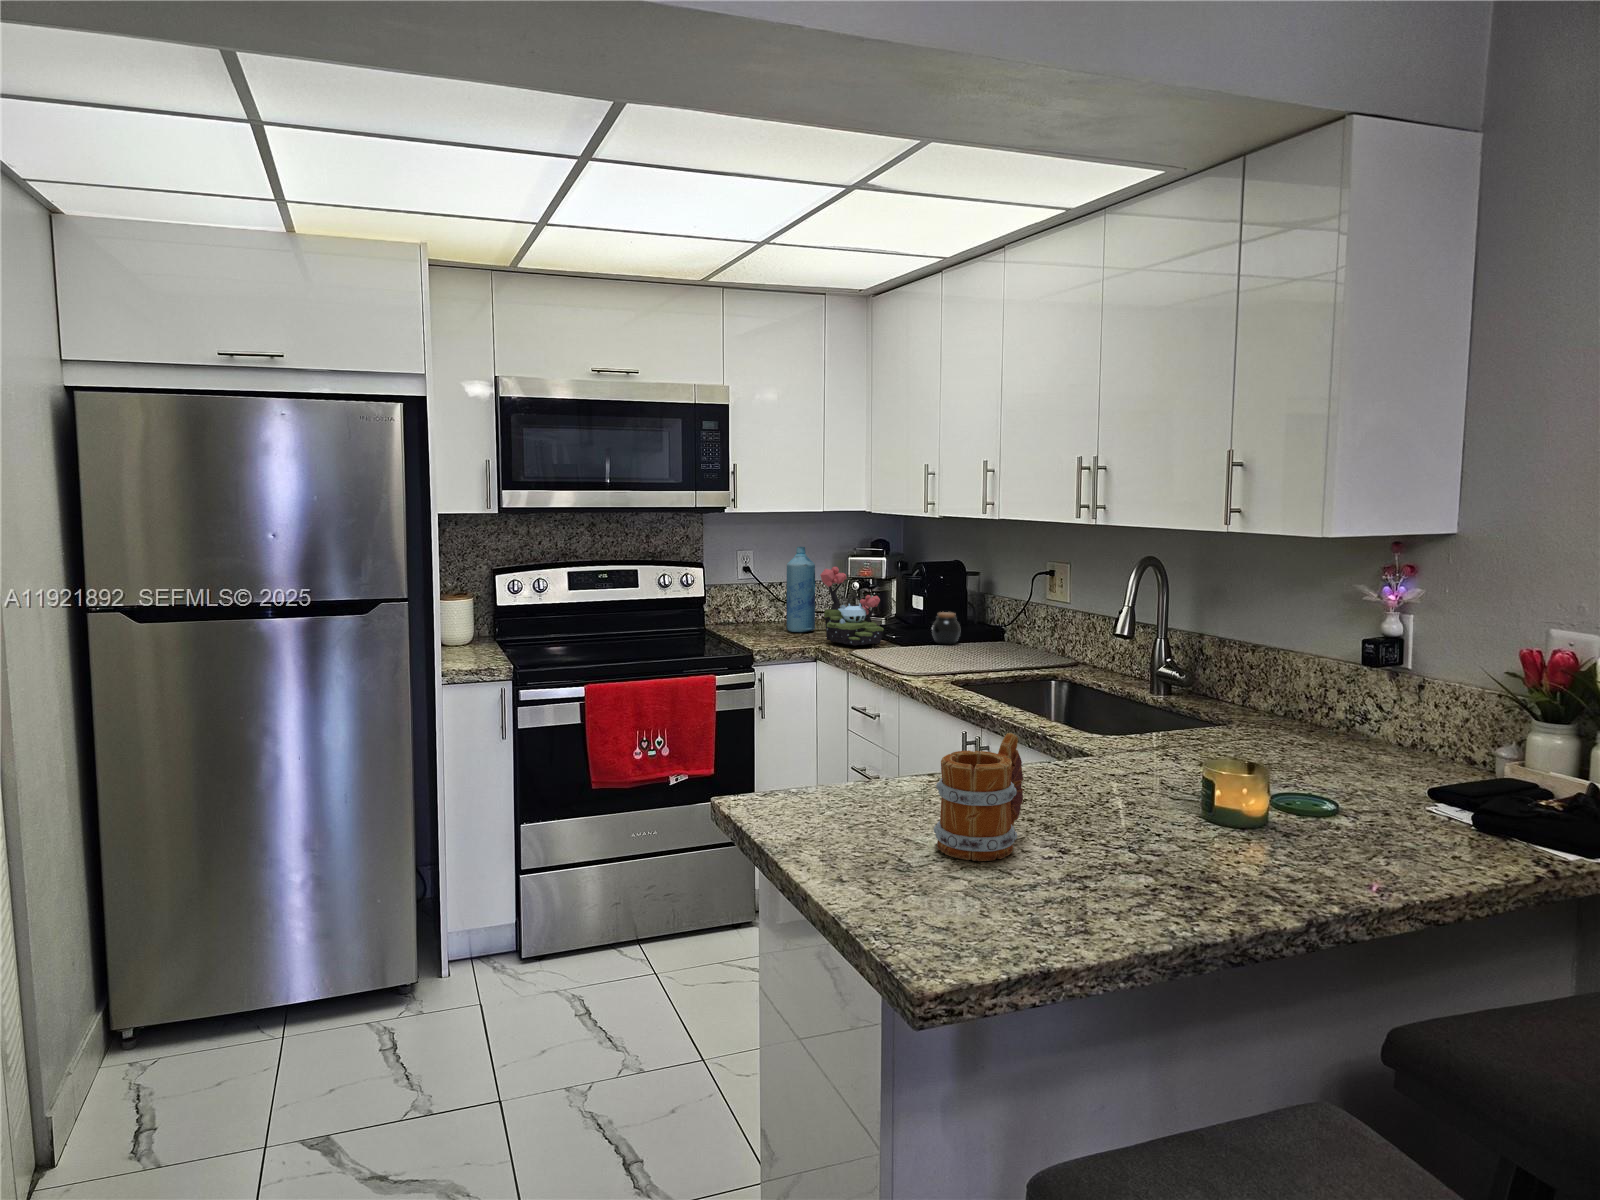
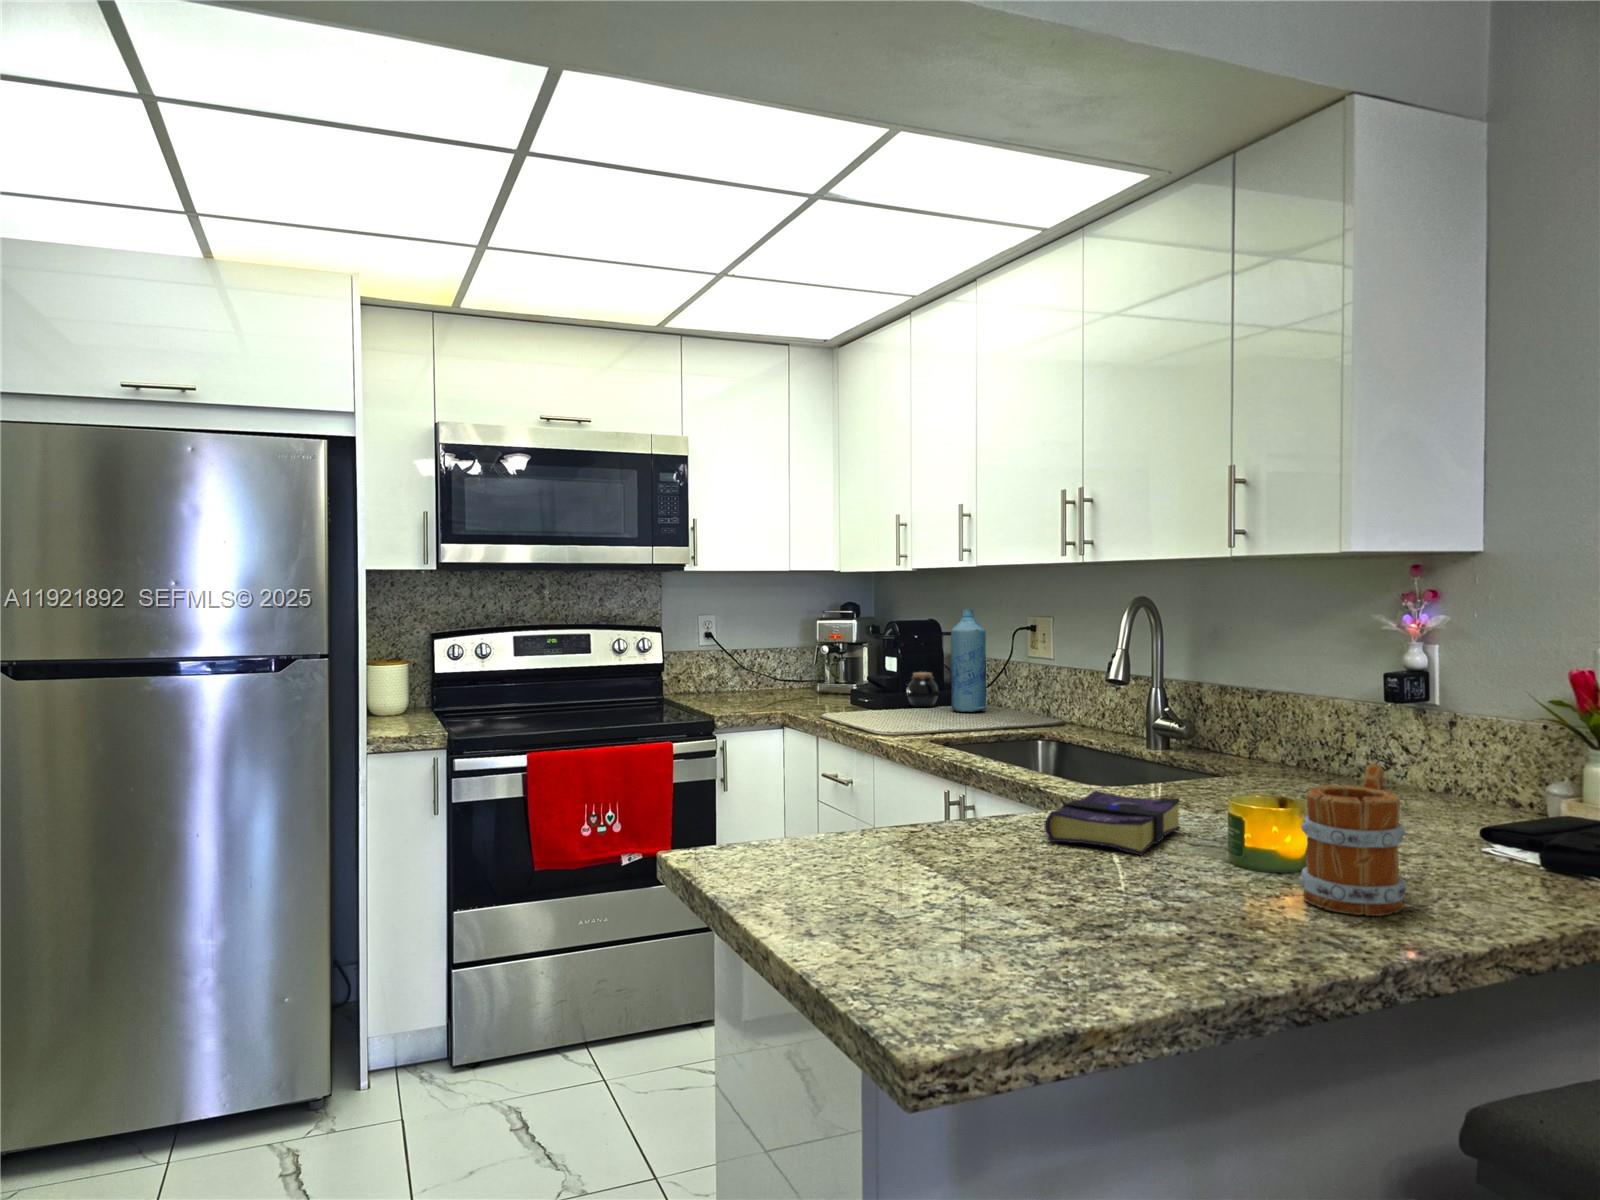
bottle: present [787,547,815,632] -> present [951,609,986,712]
plant: present [820,567,884,646] -> none [785,624,855,709]
mug: present [934,733,1023,861] -> present [1299,764,1407,916]
book: none [1044,746,1164,809] -> present [1045,791,1180,855]

